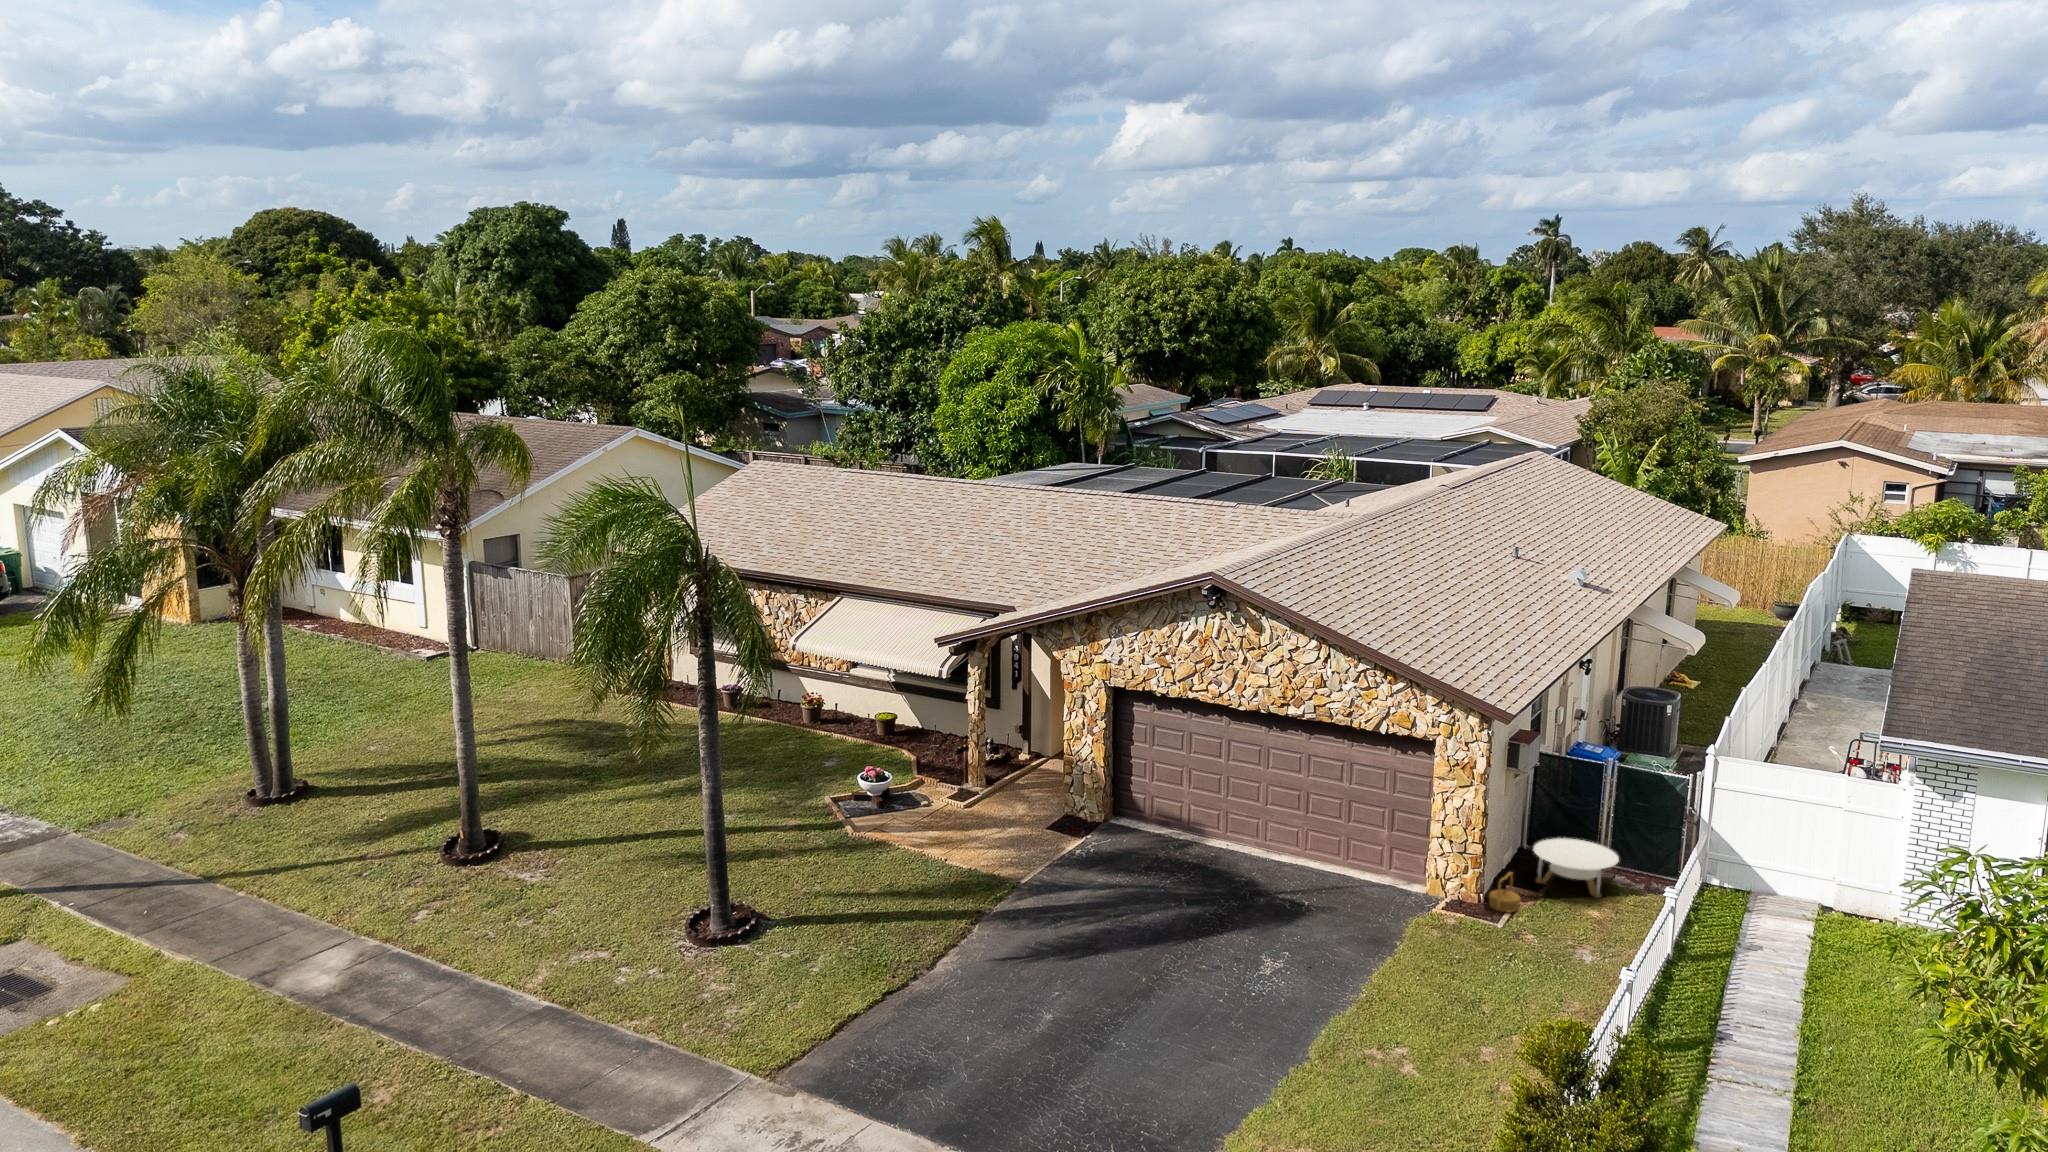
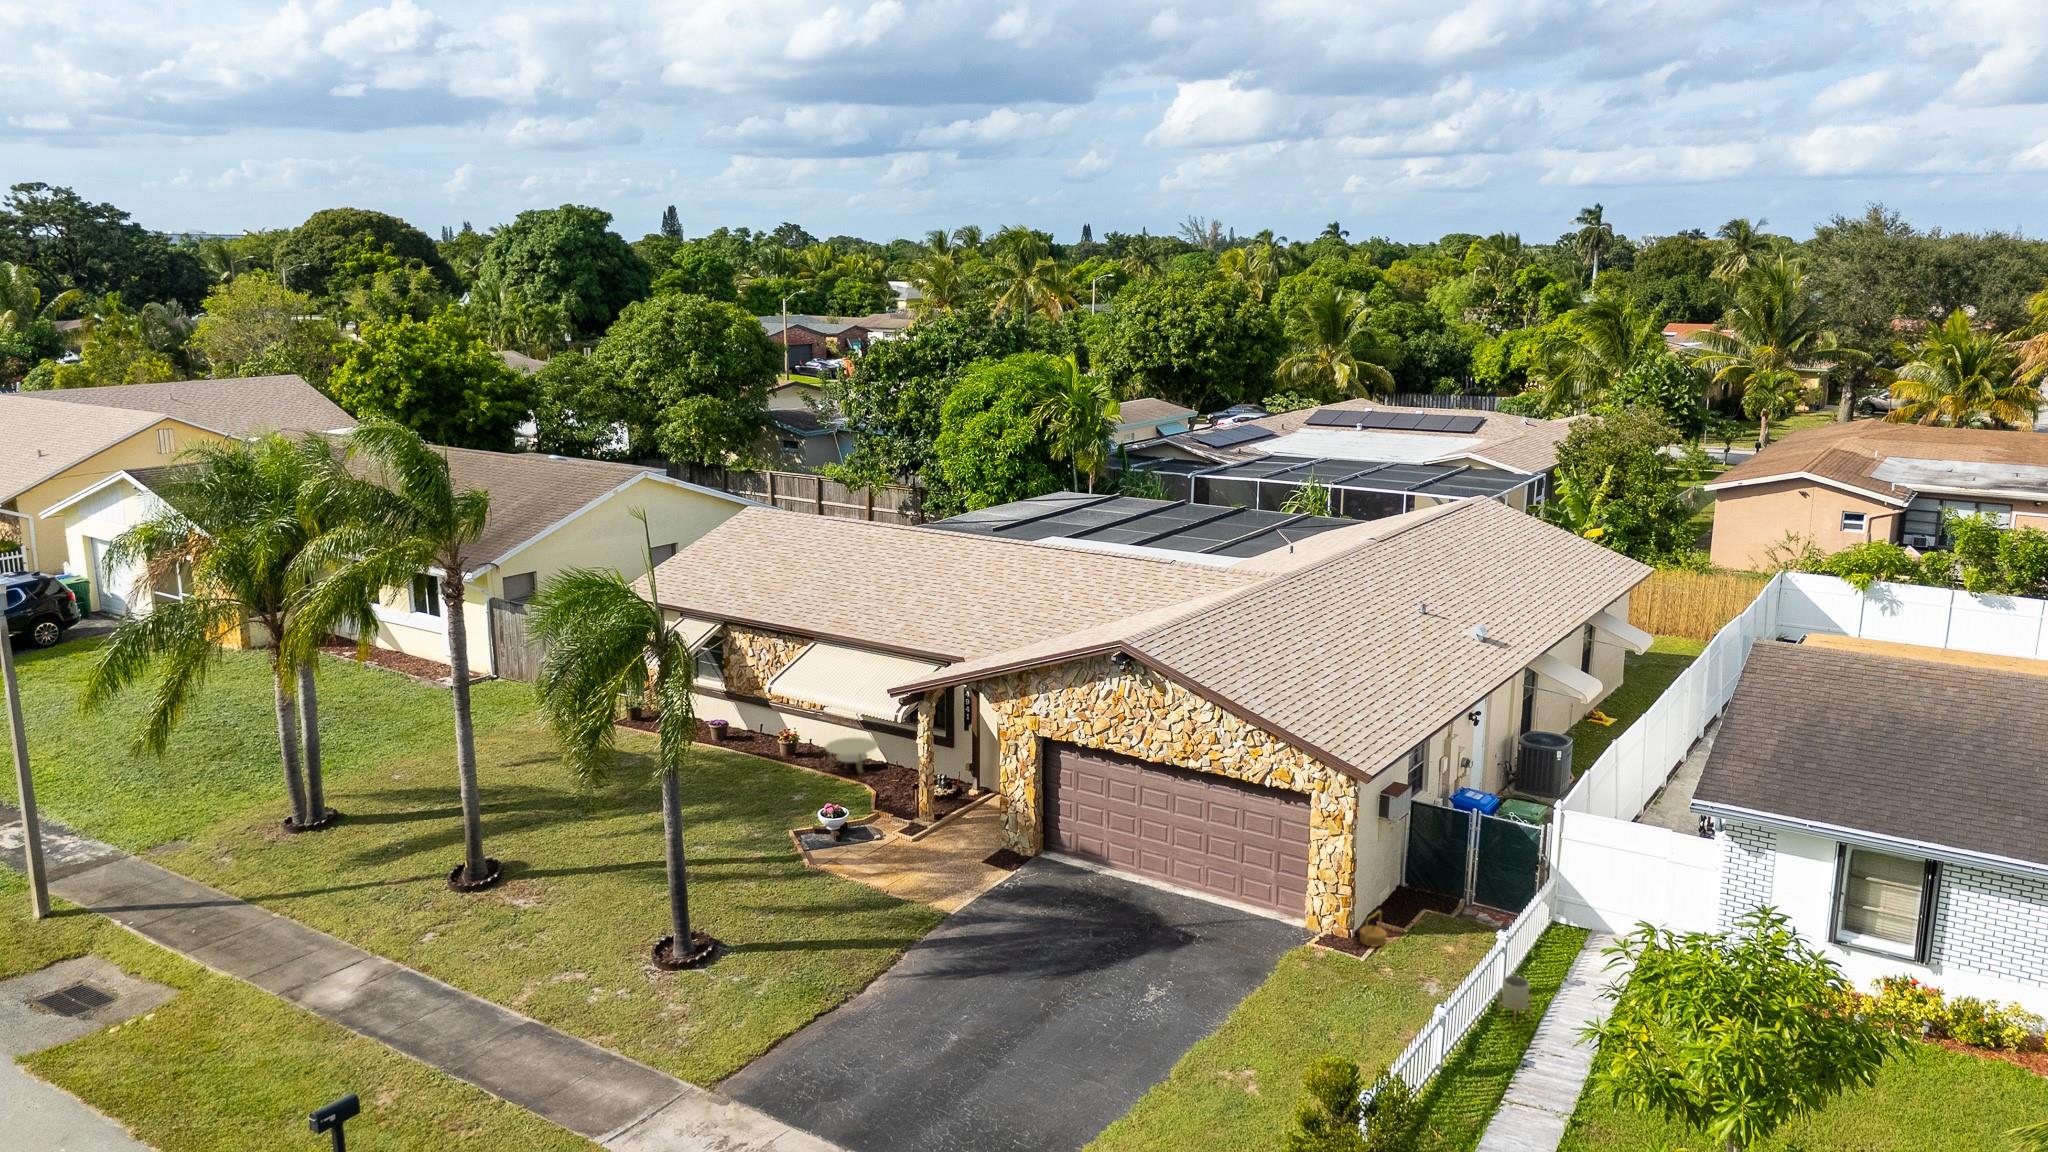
round table: present [1533,838,1619,898] -> present [825,738,878,773]
planter: none [1668,938,1709,989] -> present [1498,976,1532,1020]

